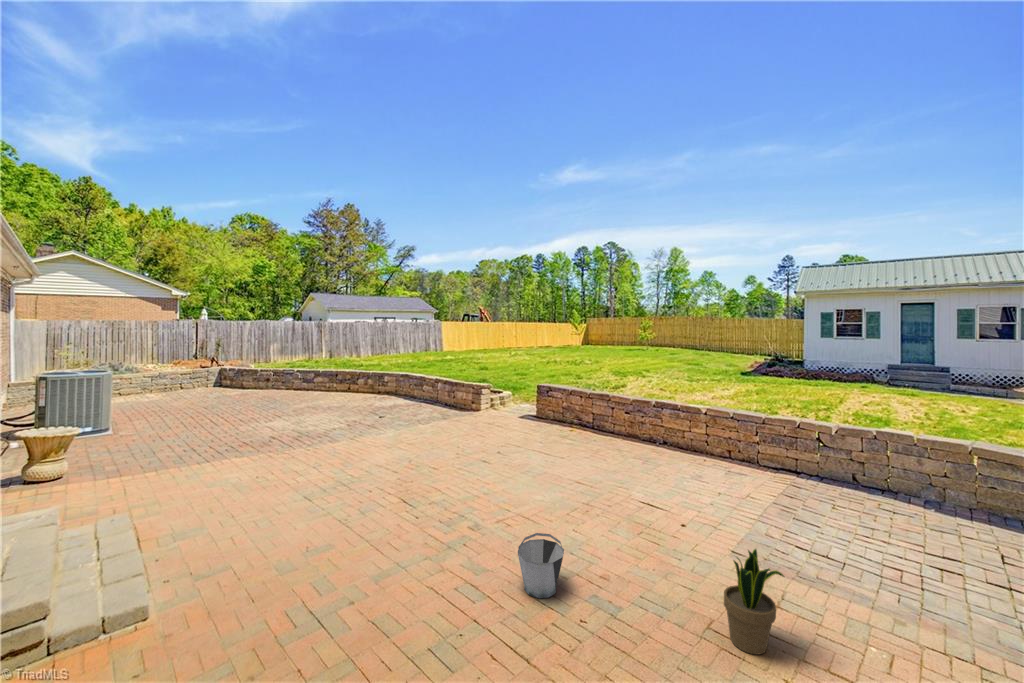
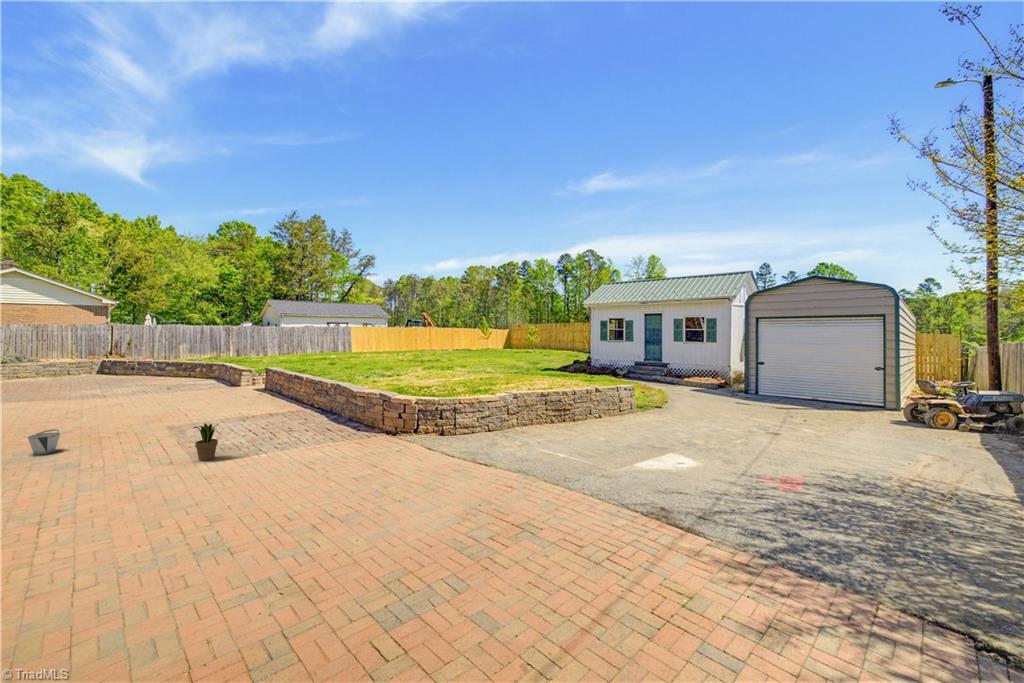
potted plant: present [724,549,784,655] -> present [193,423,218,461]

